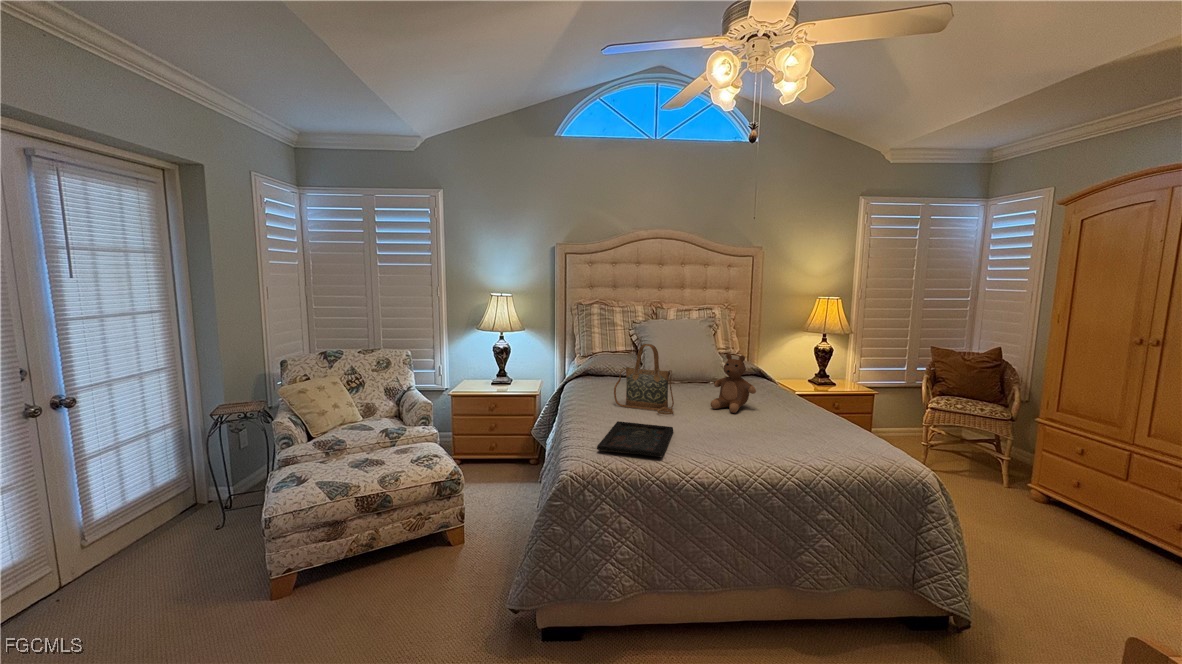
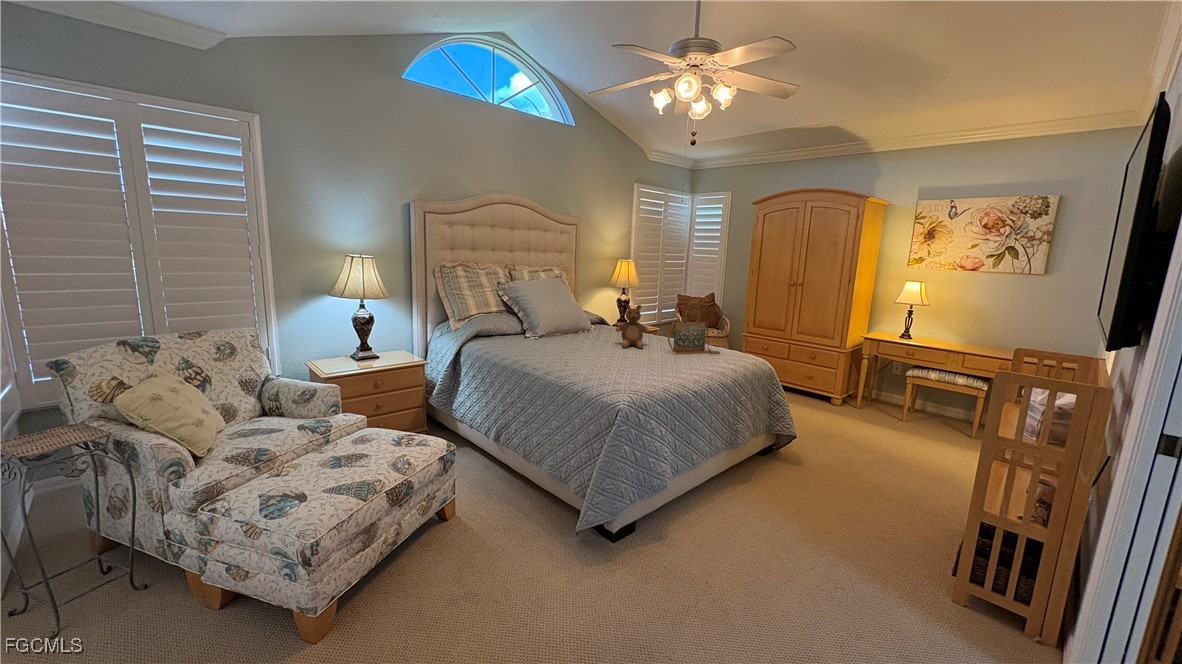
handbag: present [614,344,674,415] -> present [668,302,720,354]
tray: present [597,421,673,457] -> none [593,361,666,383]

